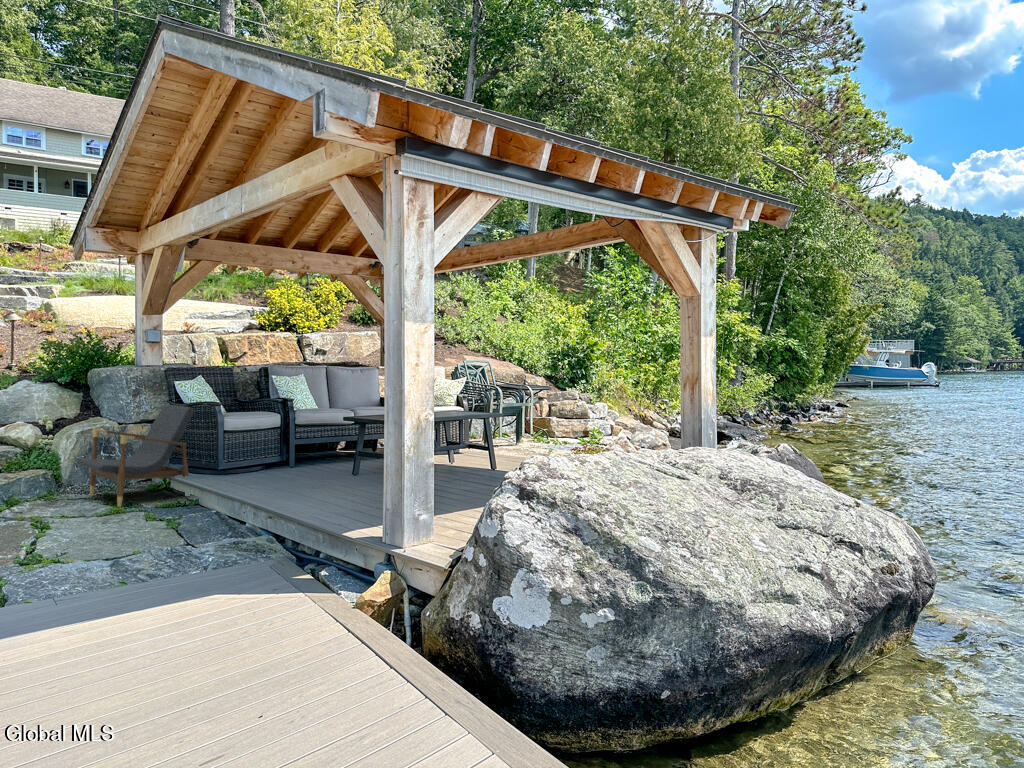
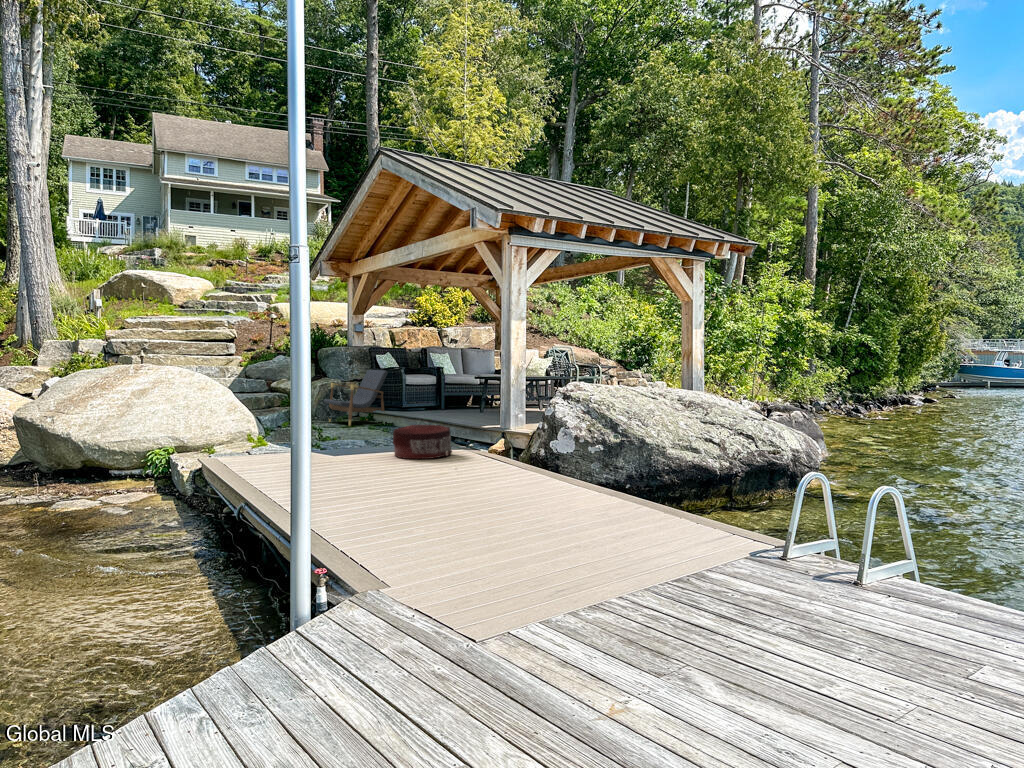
pouf: none [112,559,270,670] -> present [393,425,452,459]

